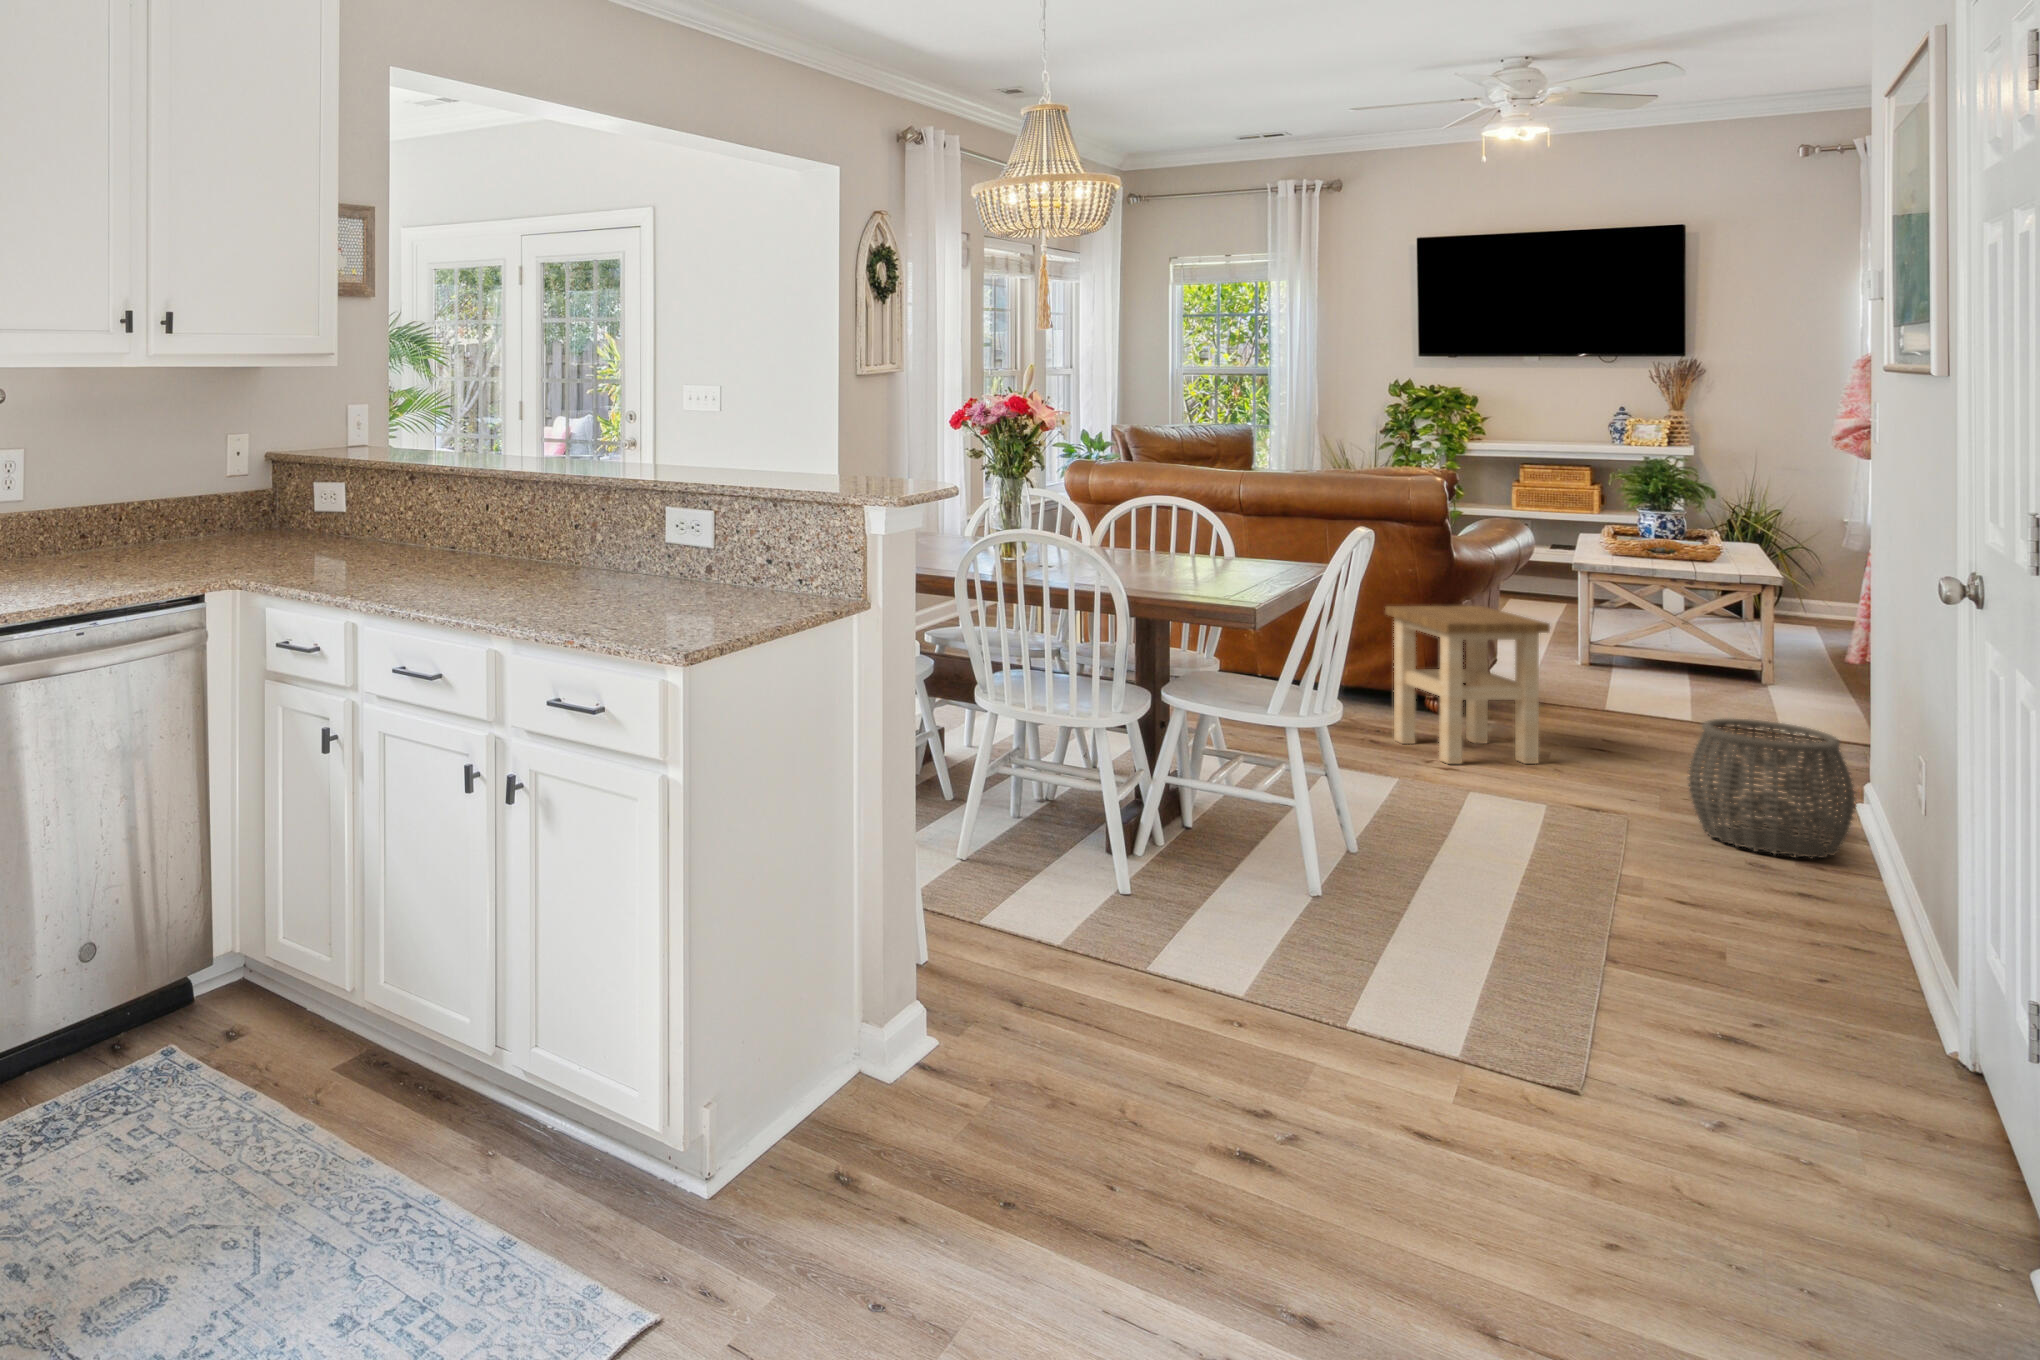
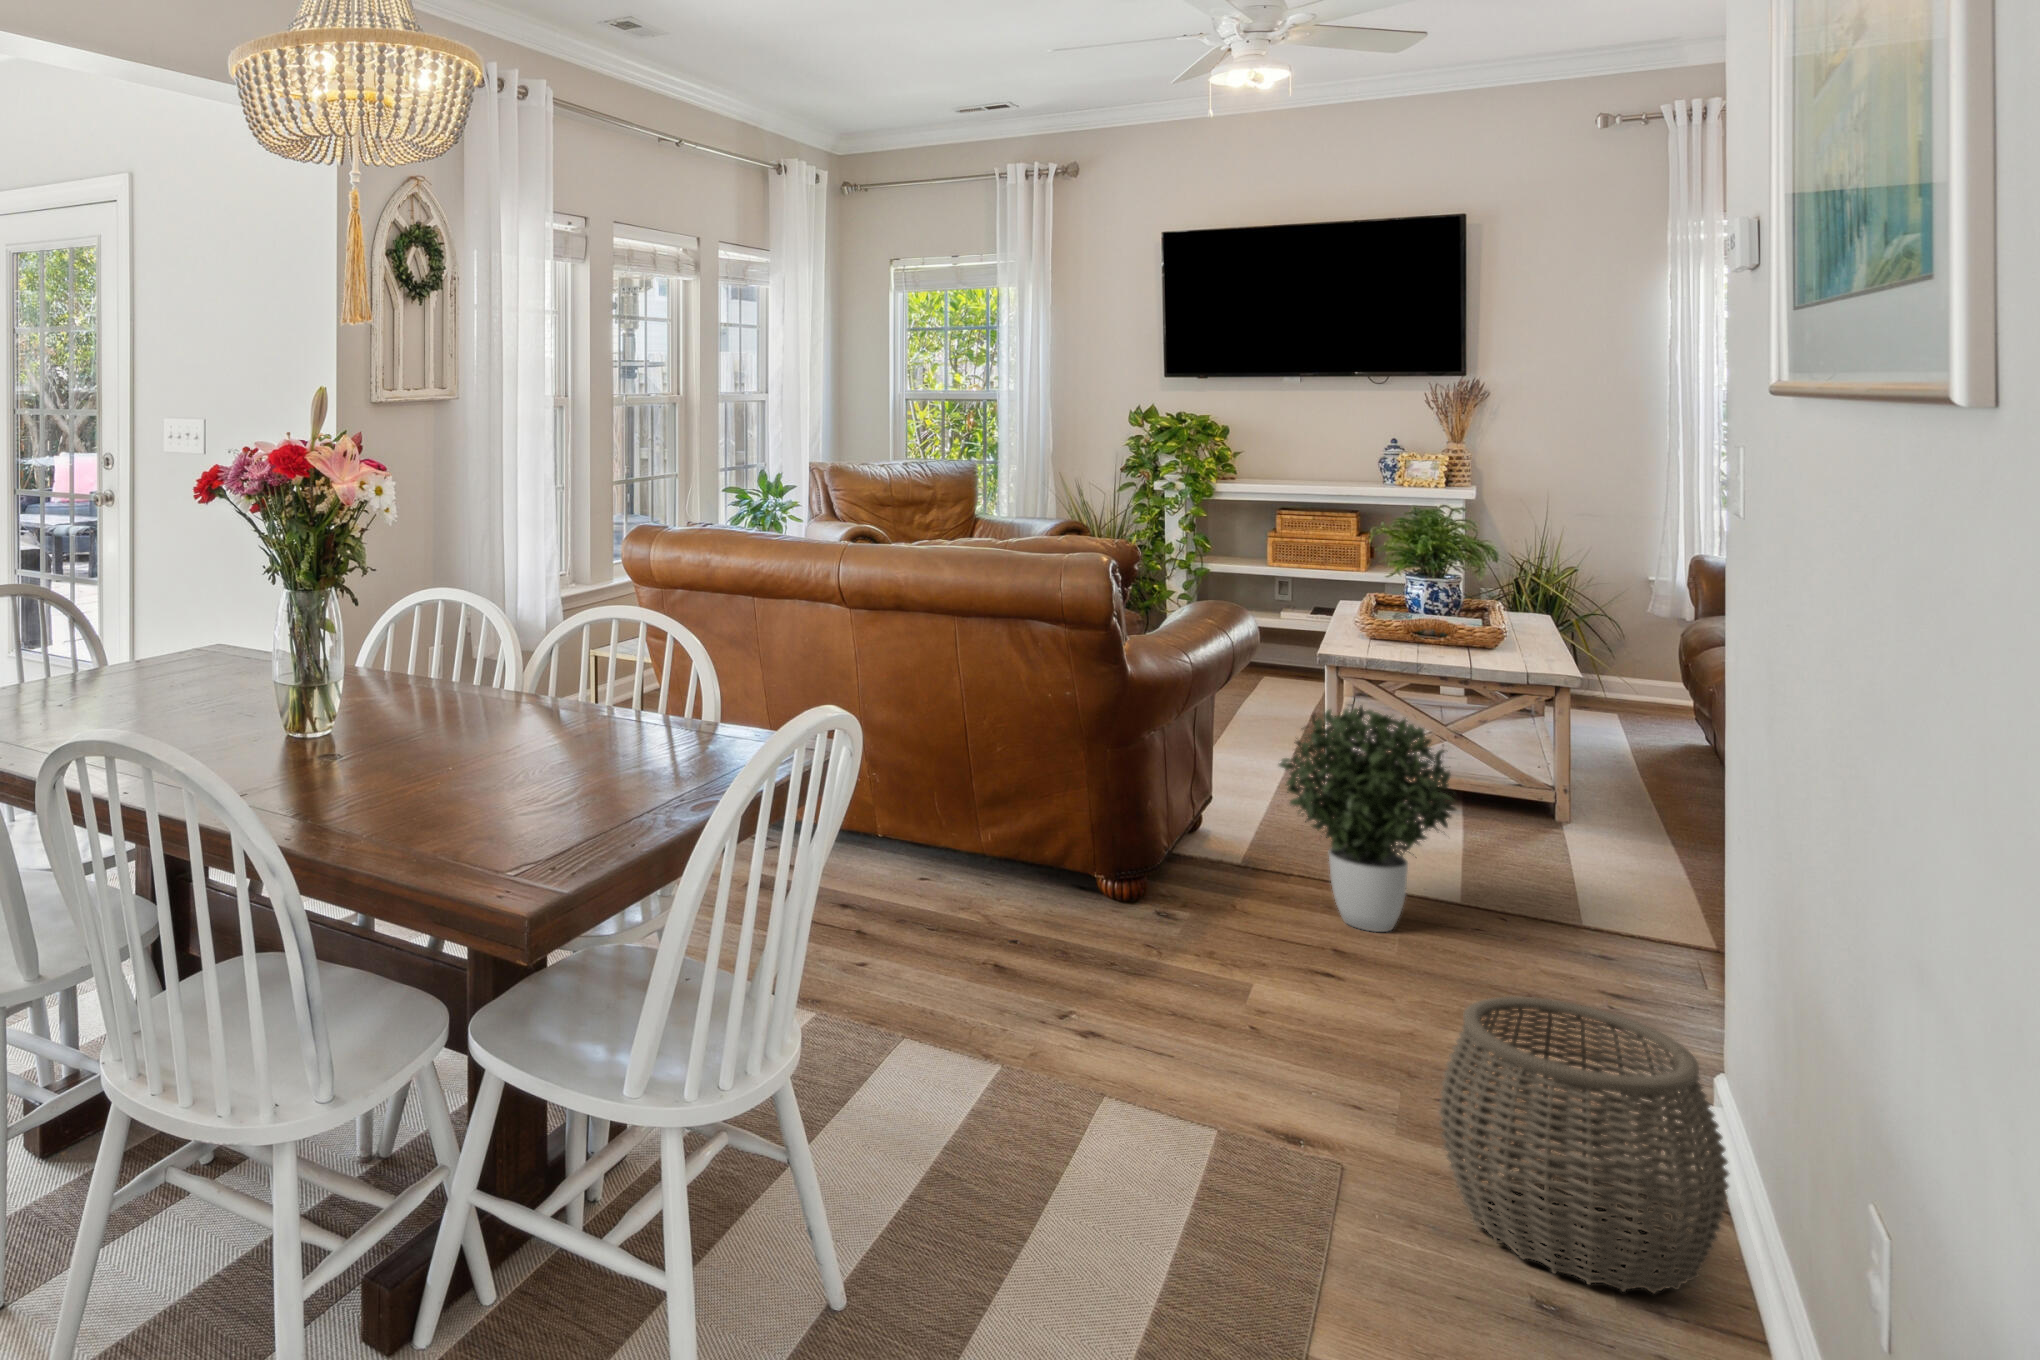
potted plant: none [1559,582,1689,731] -> present [1279,705,1456,932]
stool: present [1385,606,1550,764] -> none [1011,750,1241,1023]

